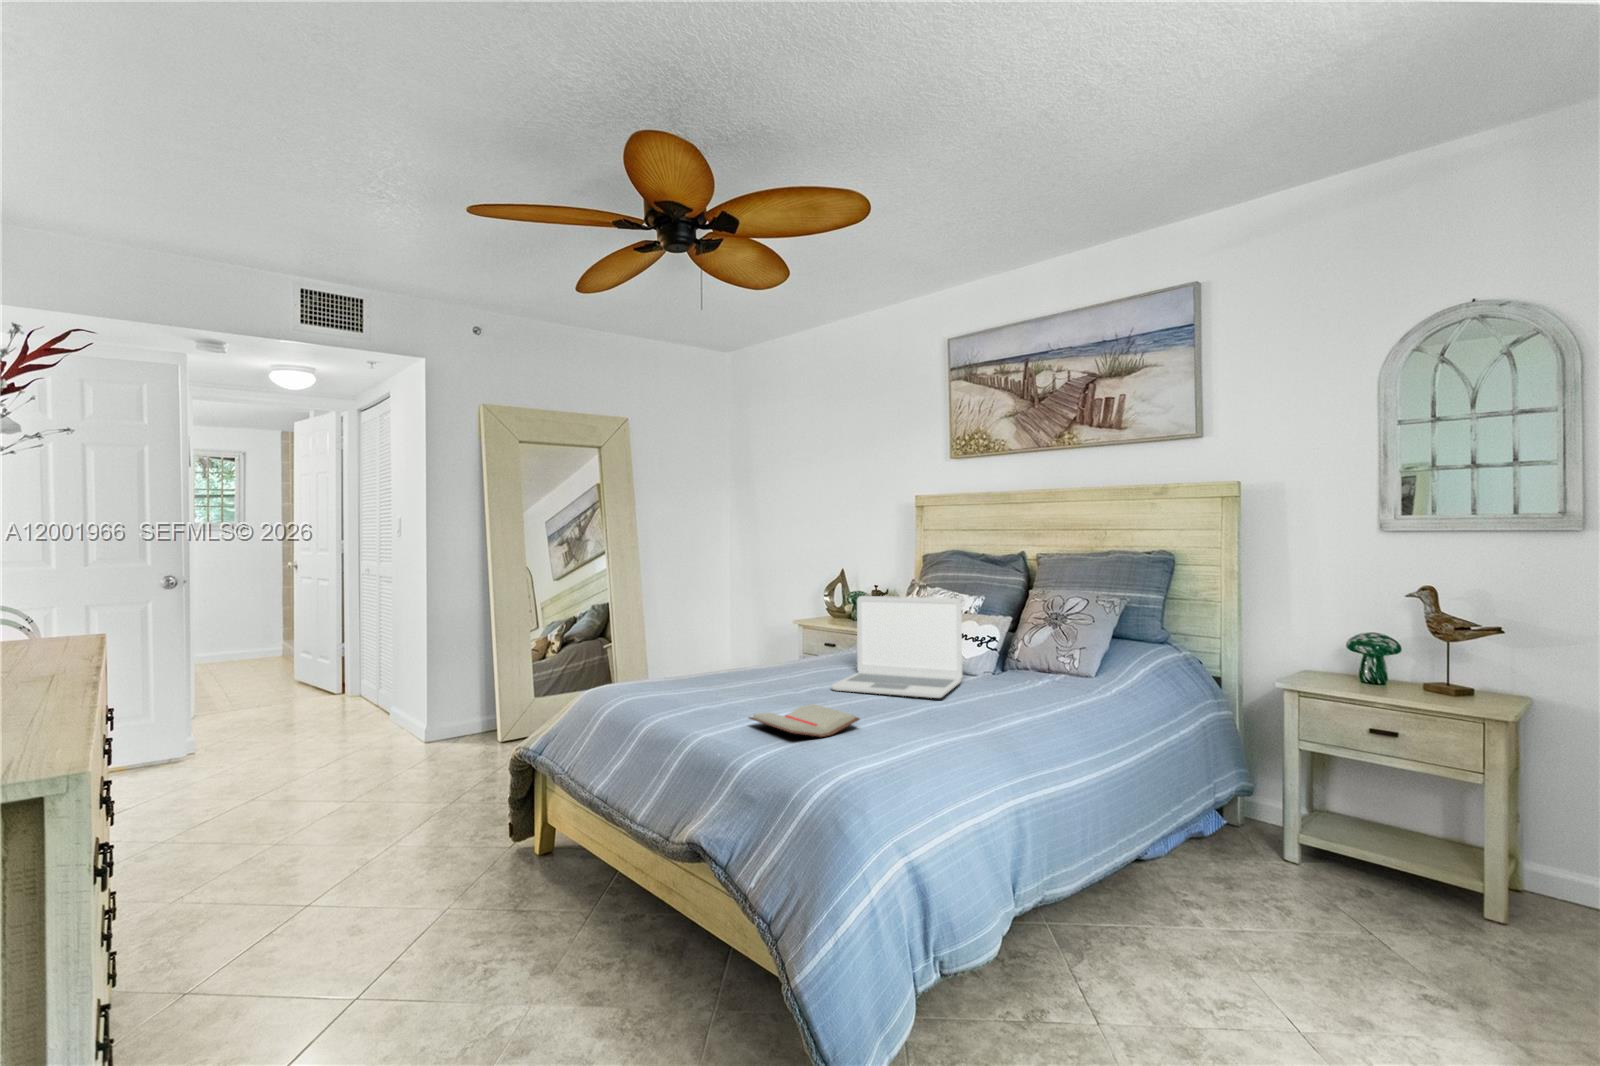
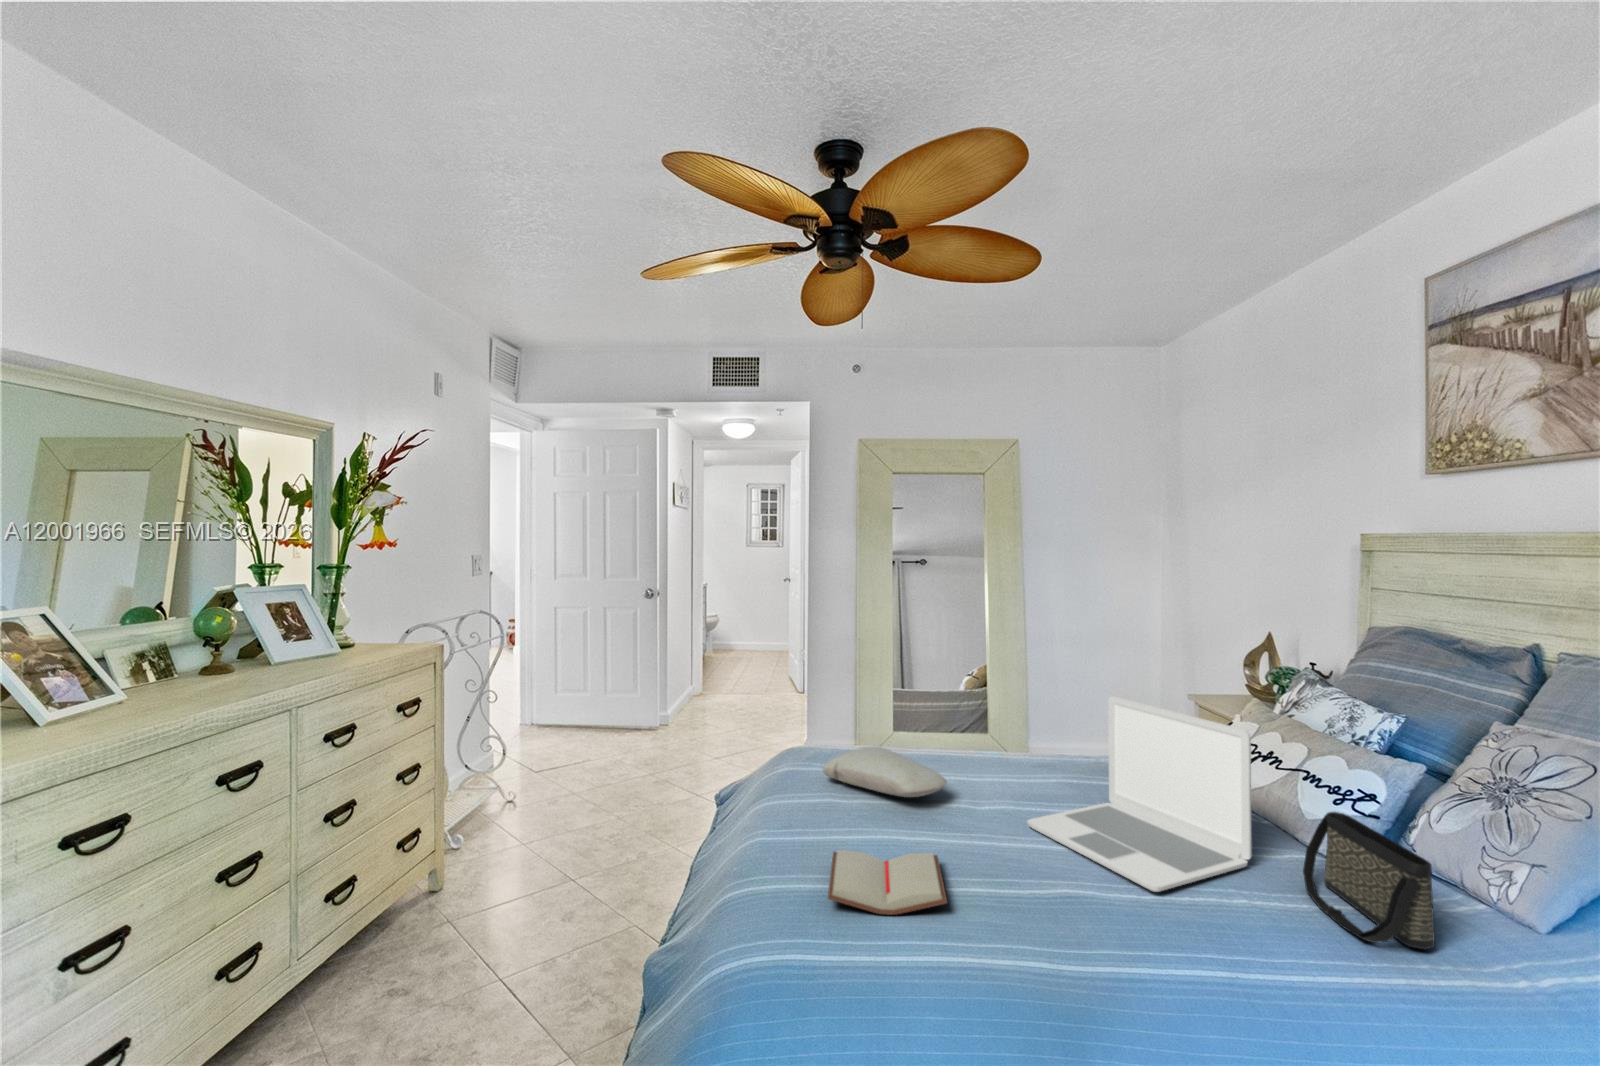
handbag: none [990,639,1064,695] -> present [1303,812,1435,949]
pillow: none [650,662,764,693] -> present [823,747,947,797]

